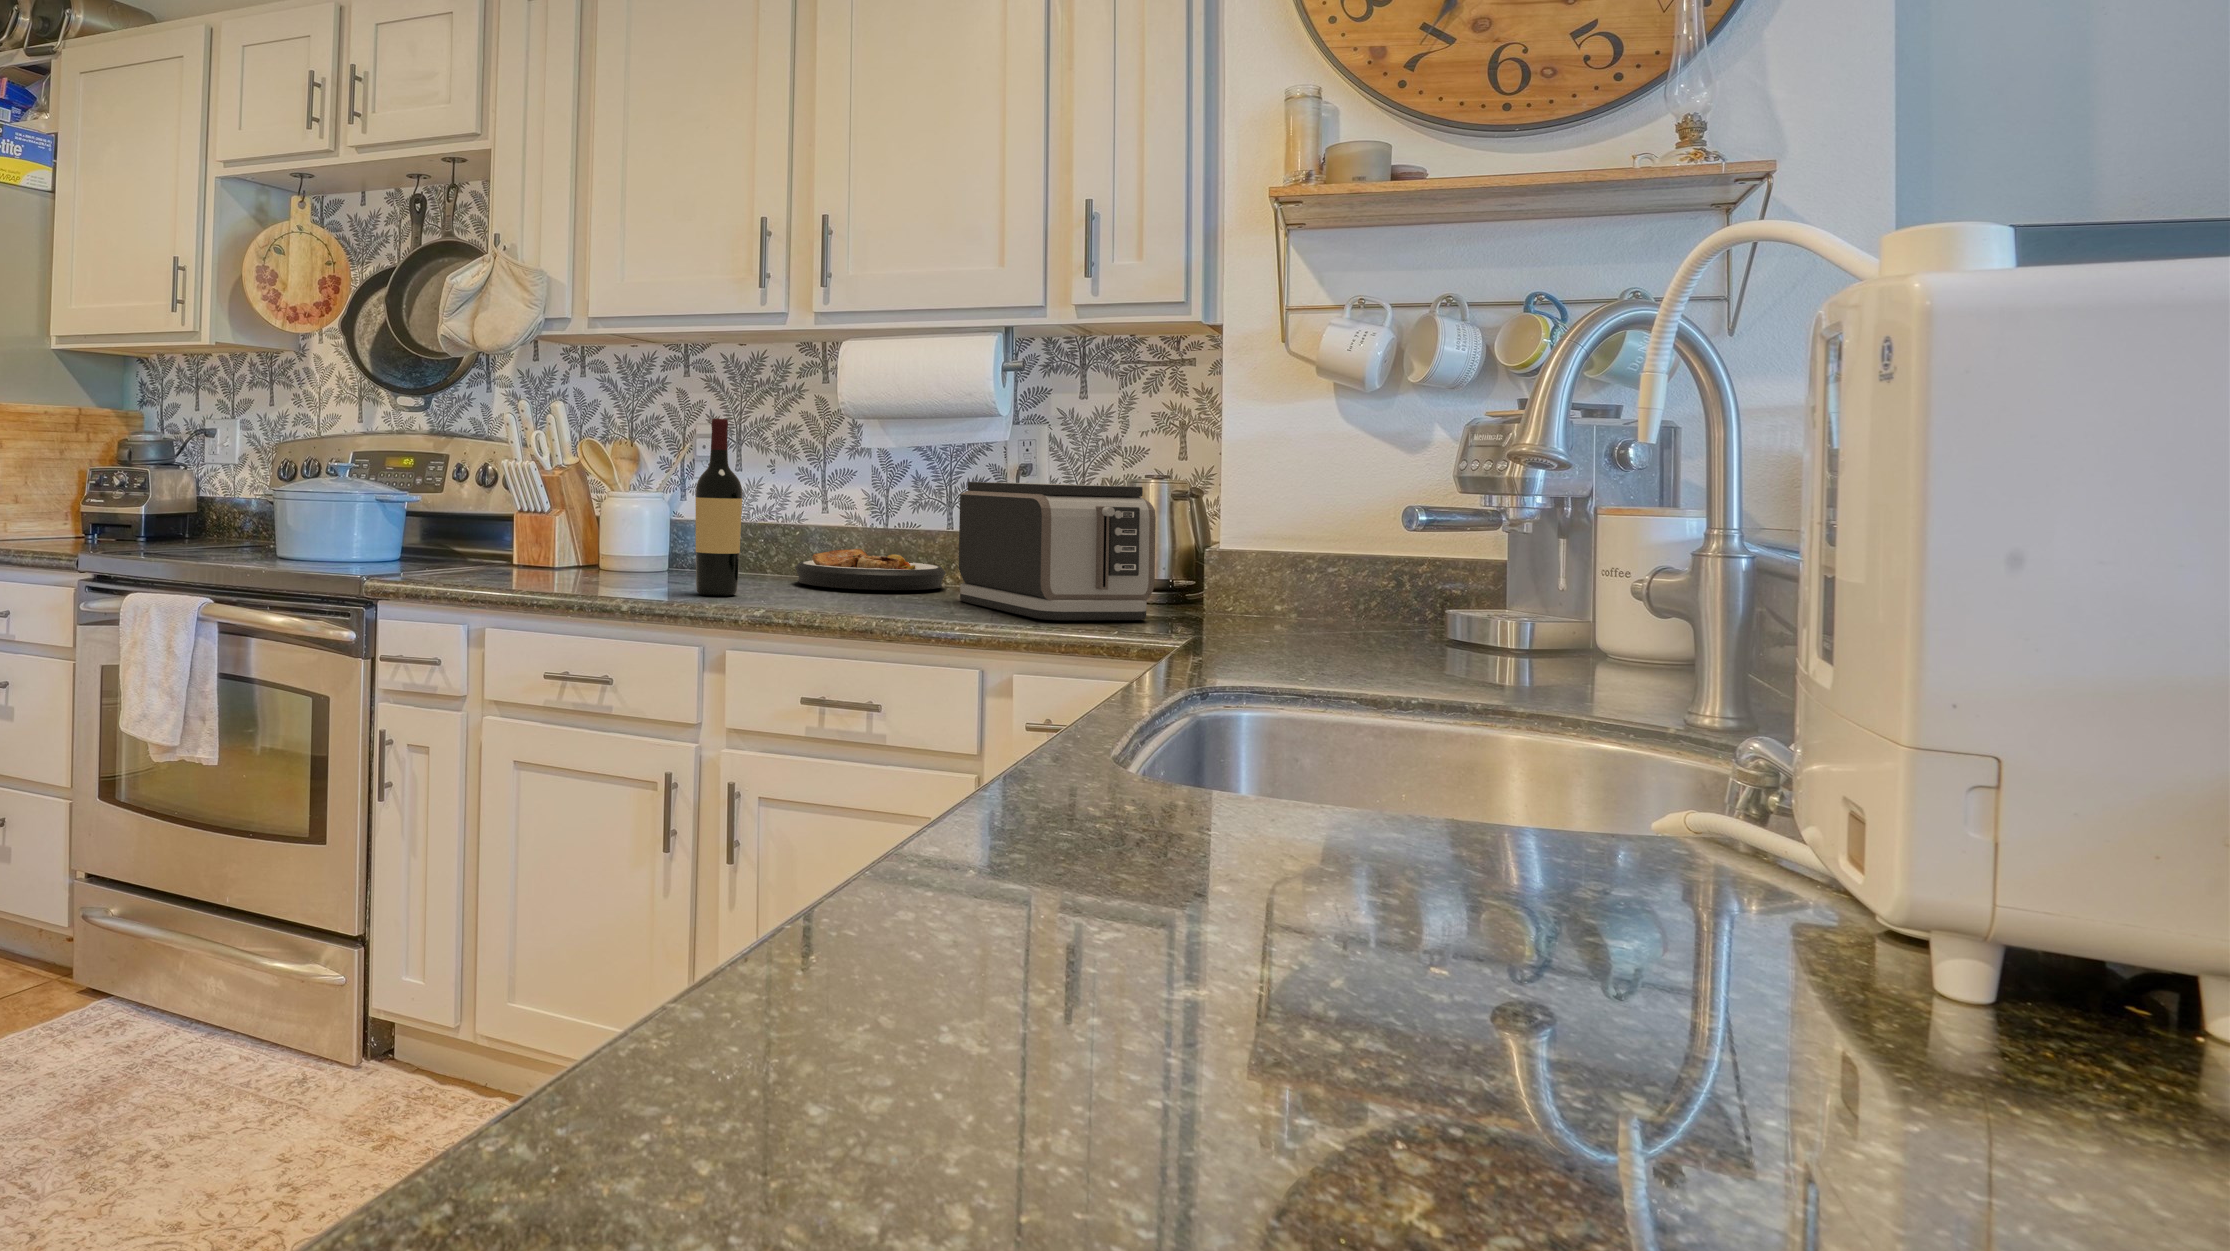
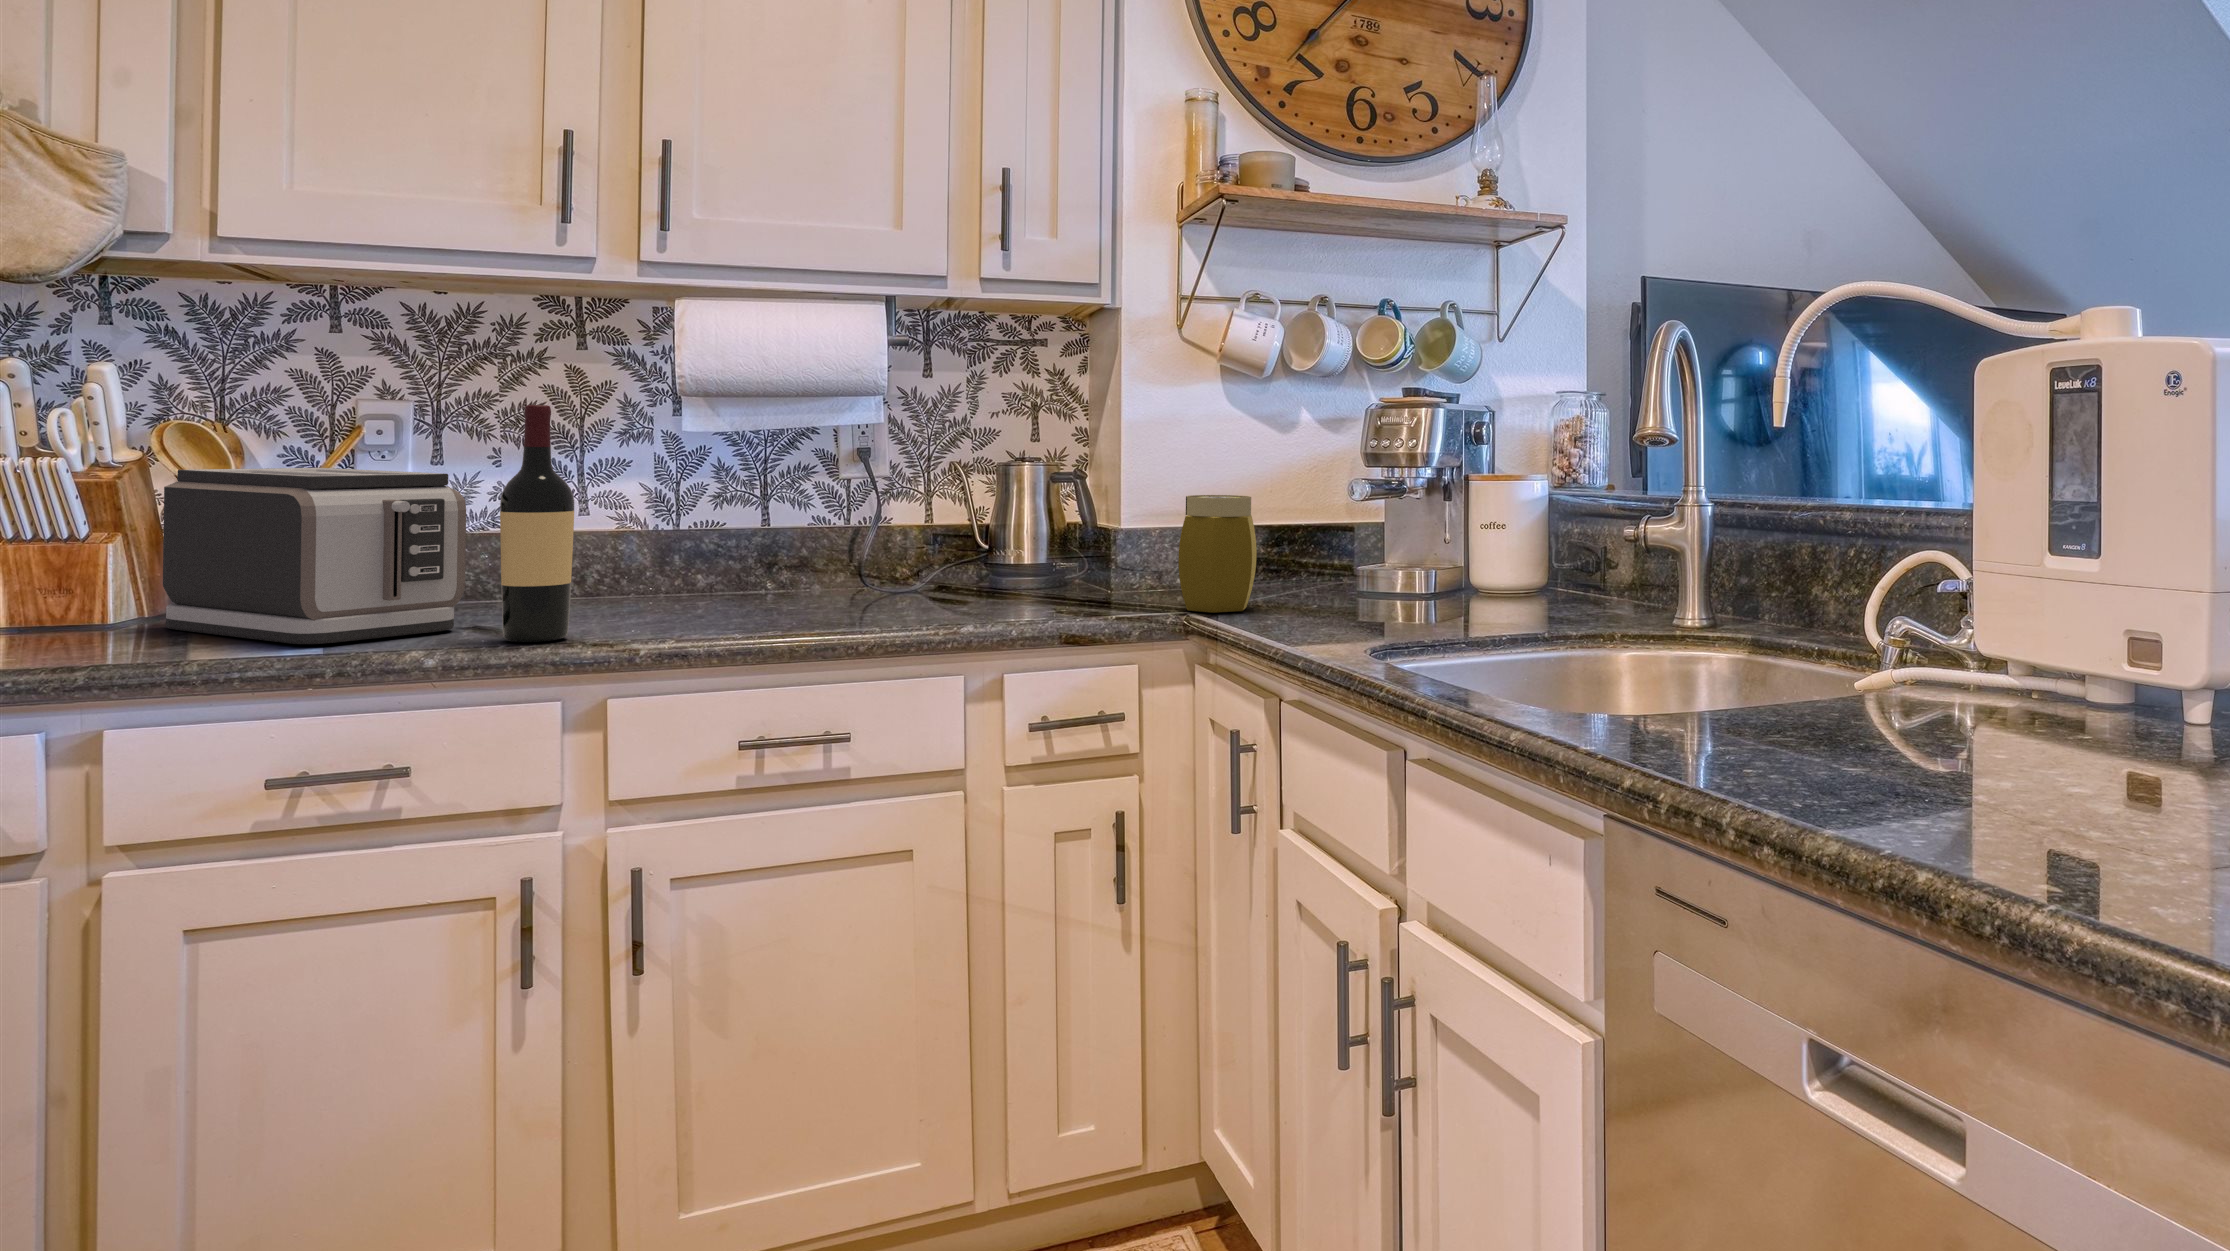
toaster: present [959,482,1156,620] -> present [163,468,466,644]
jar: none [1252,507,1348,634] -> present [1179,495,1257,613]
plate: present [795,549,946,590] -> none [581,560,791,612]

